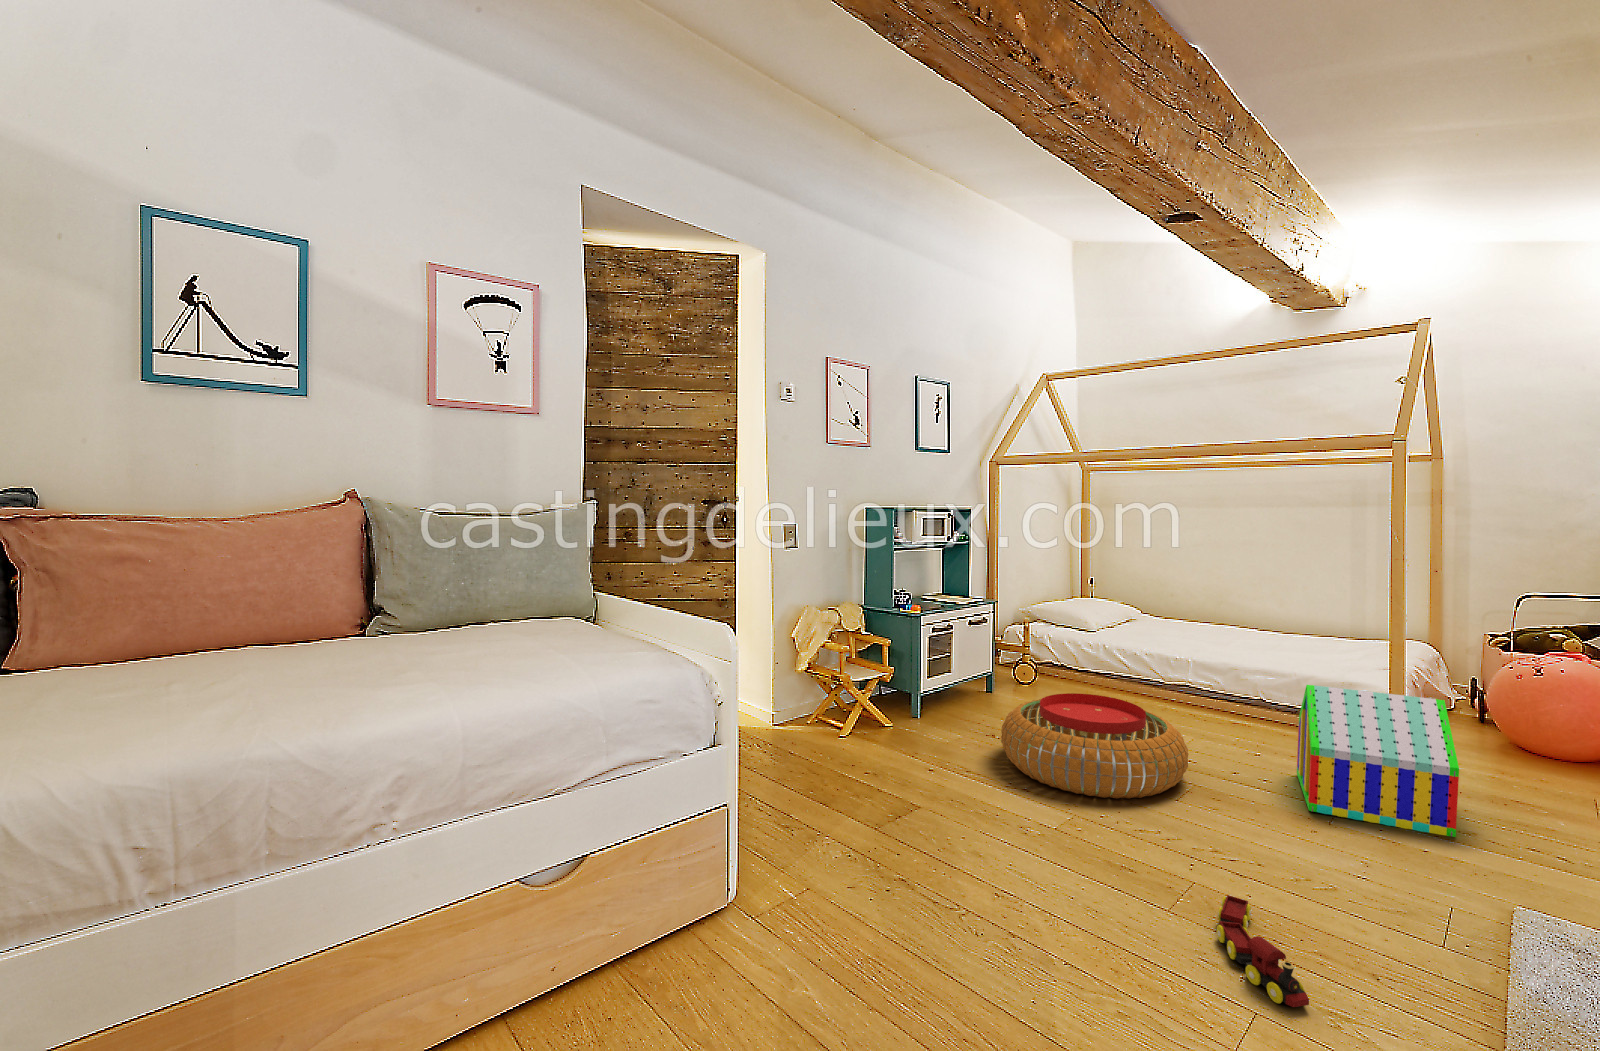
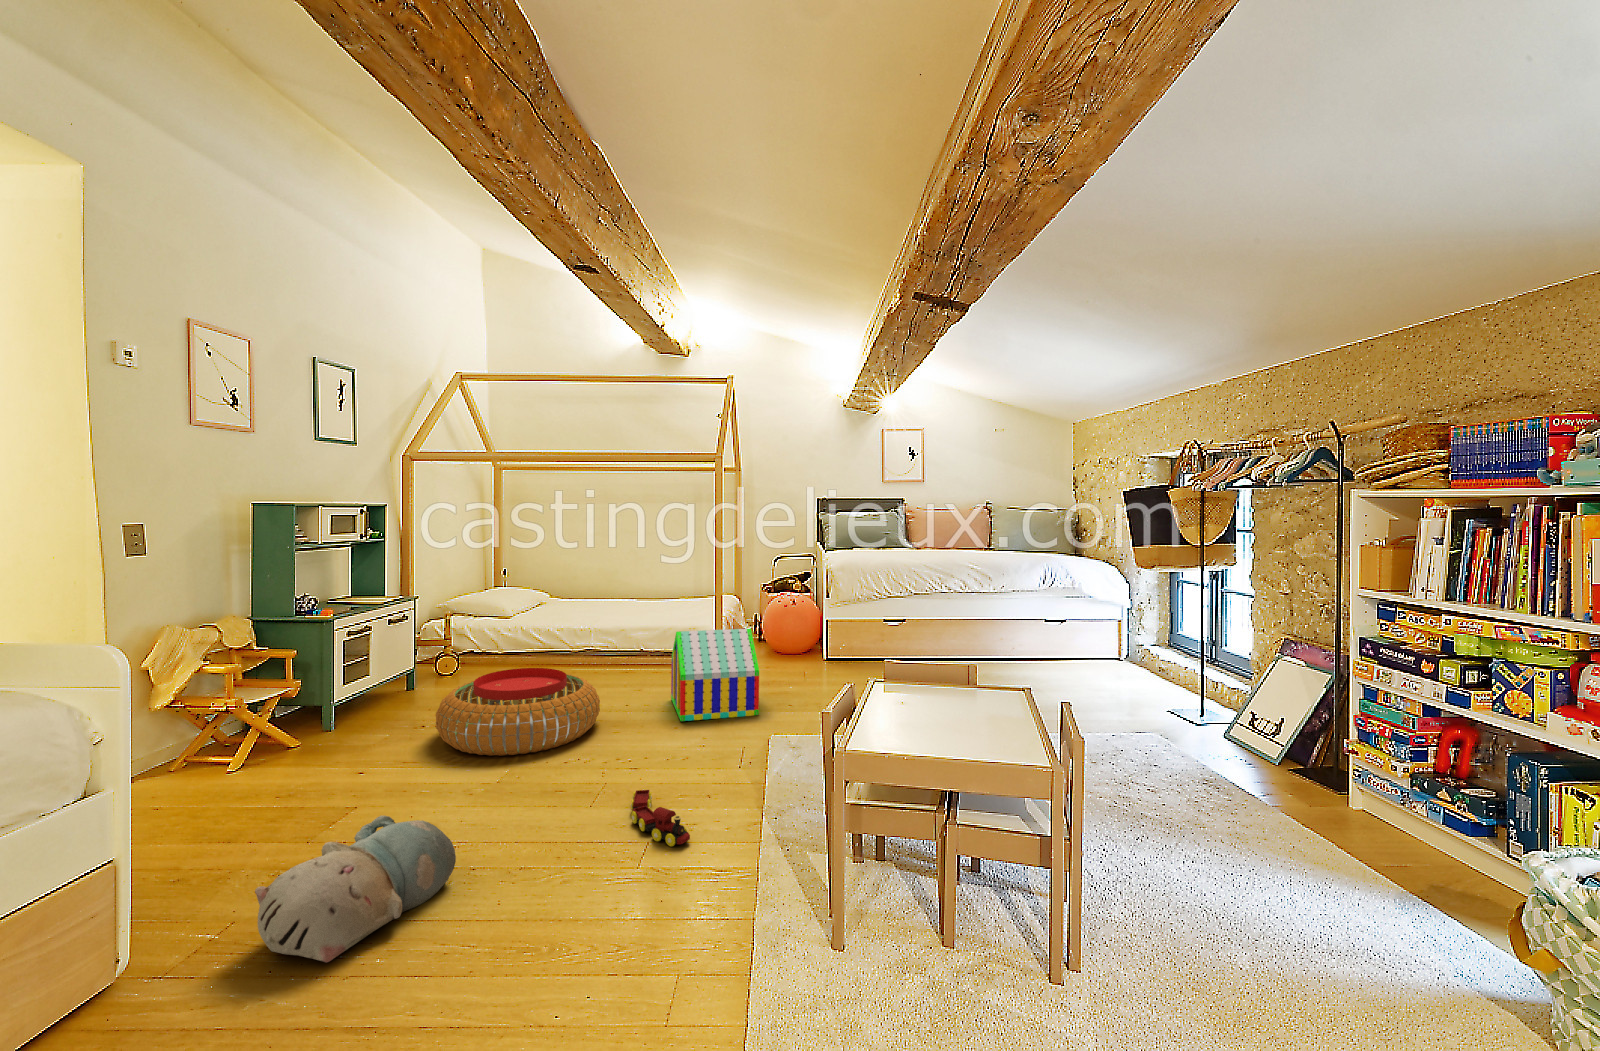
plush toy: none [819,827,994,963] -> present [255,816,456,962]

